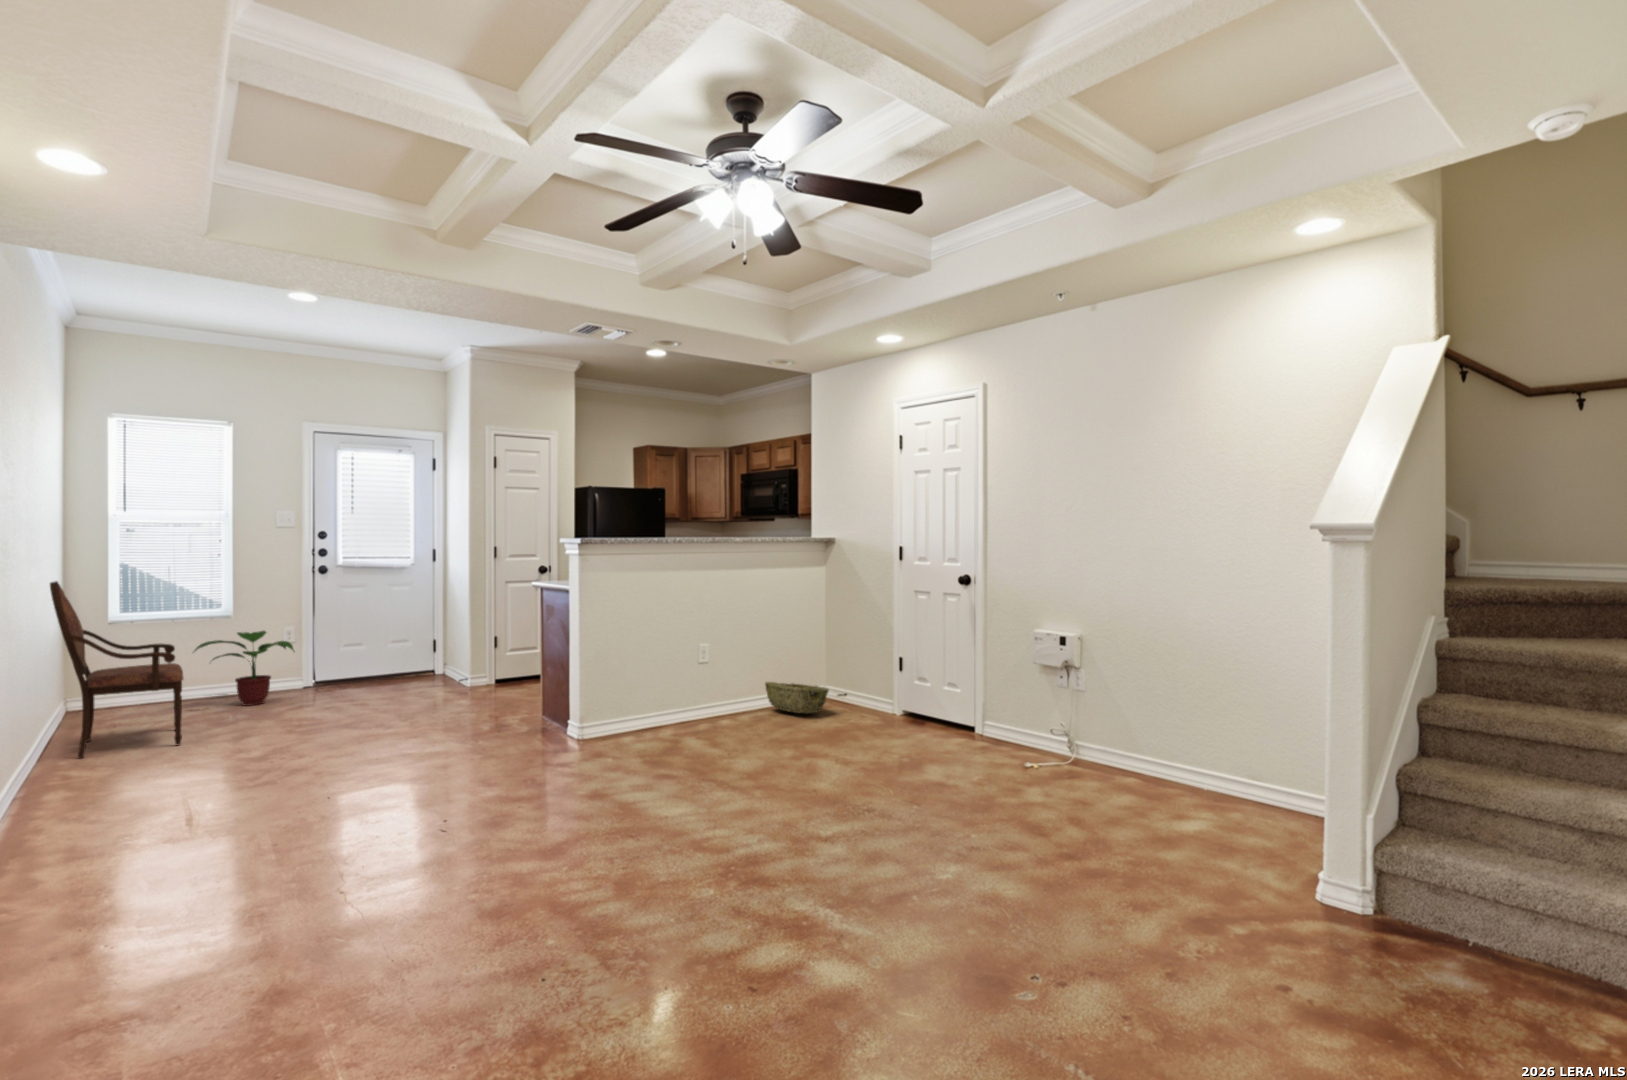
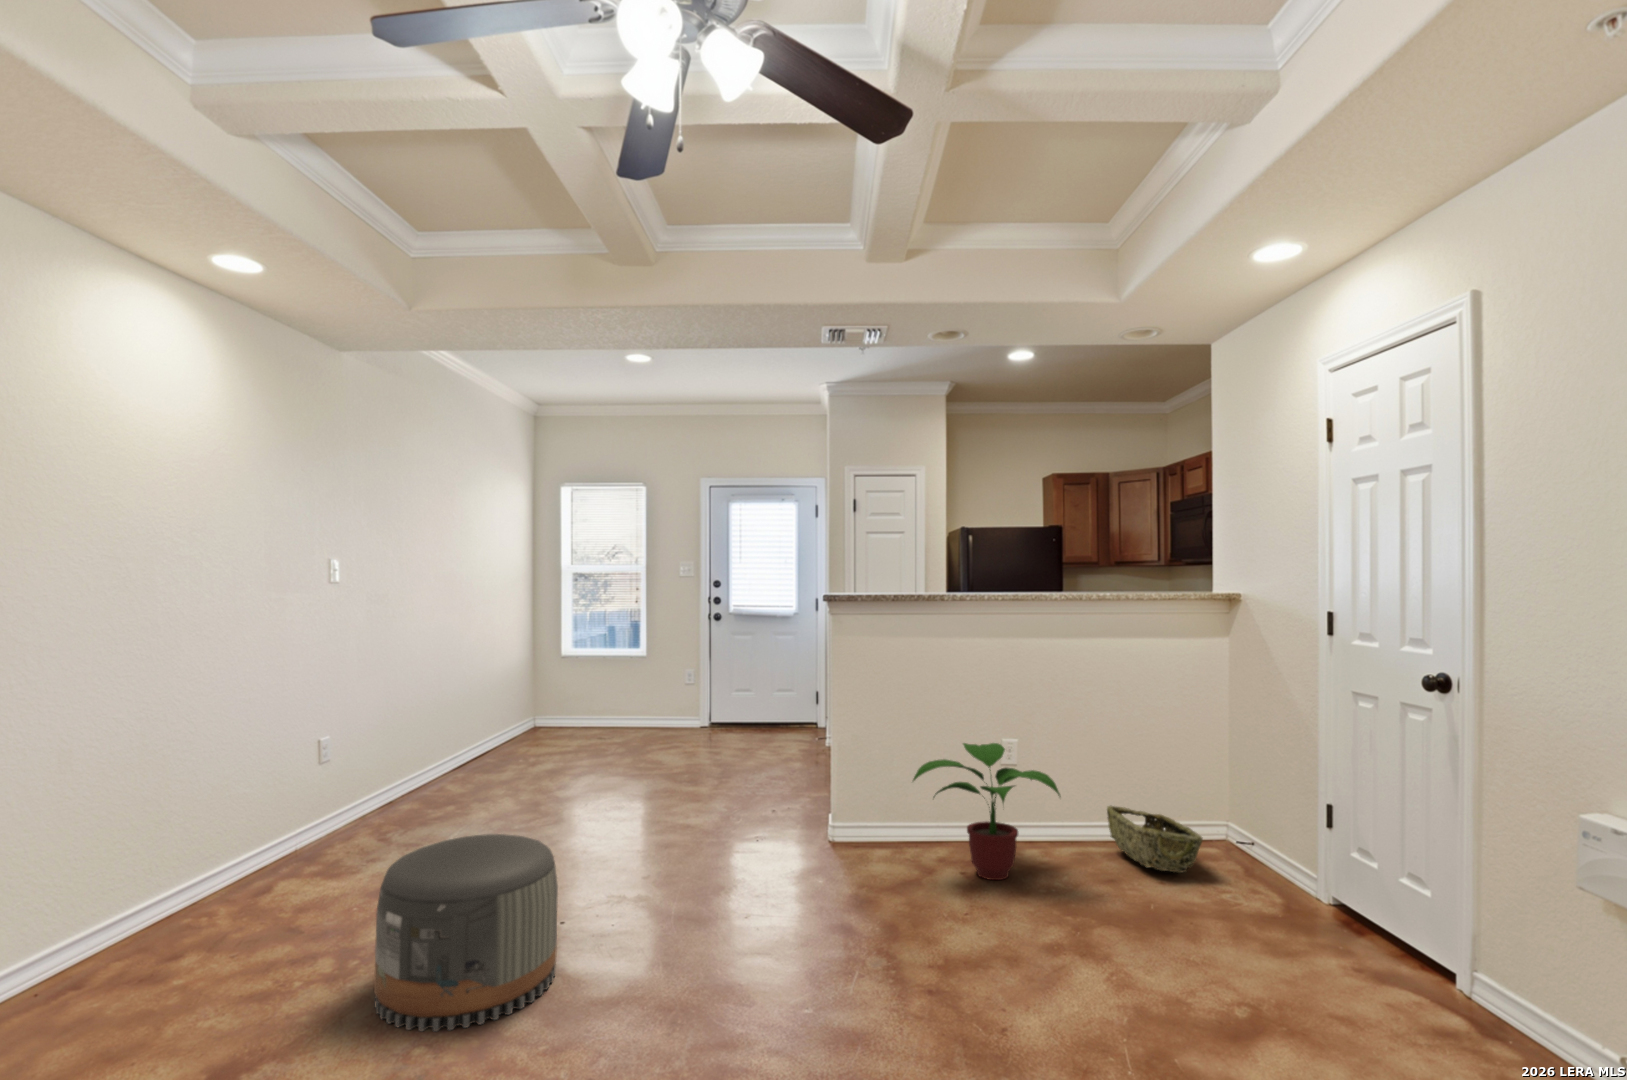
armchair: present [50,581,183,758] -> none [469,620,570,771]
potted plant: present [195,631,295,706] -> present [913,743,1060,880]
pouf: none [366,739,514,885] -> present [374,834,558,1031]

